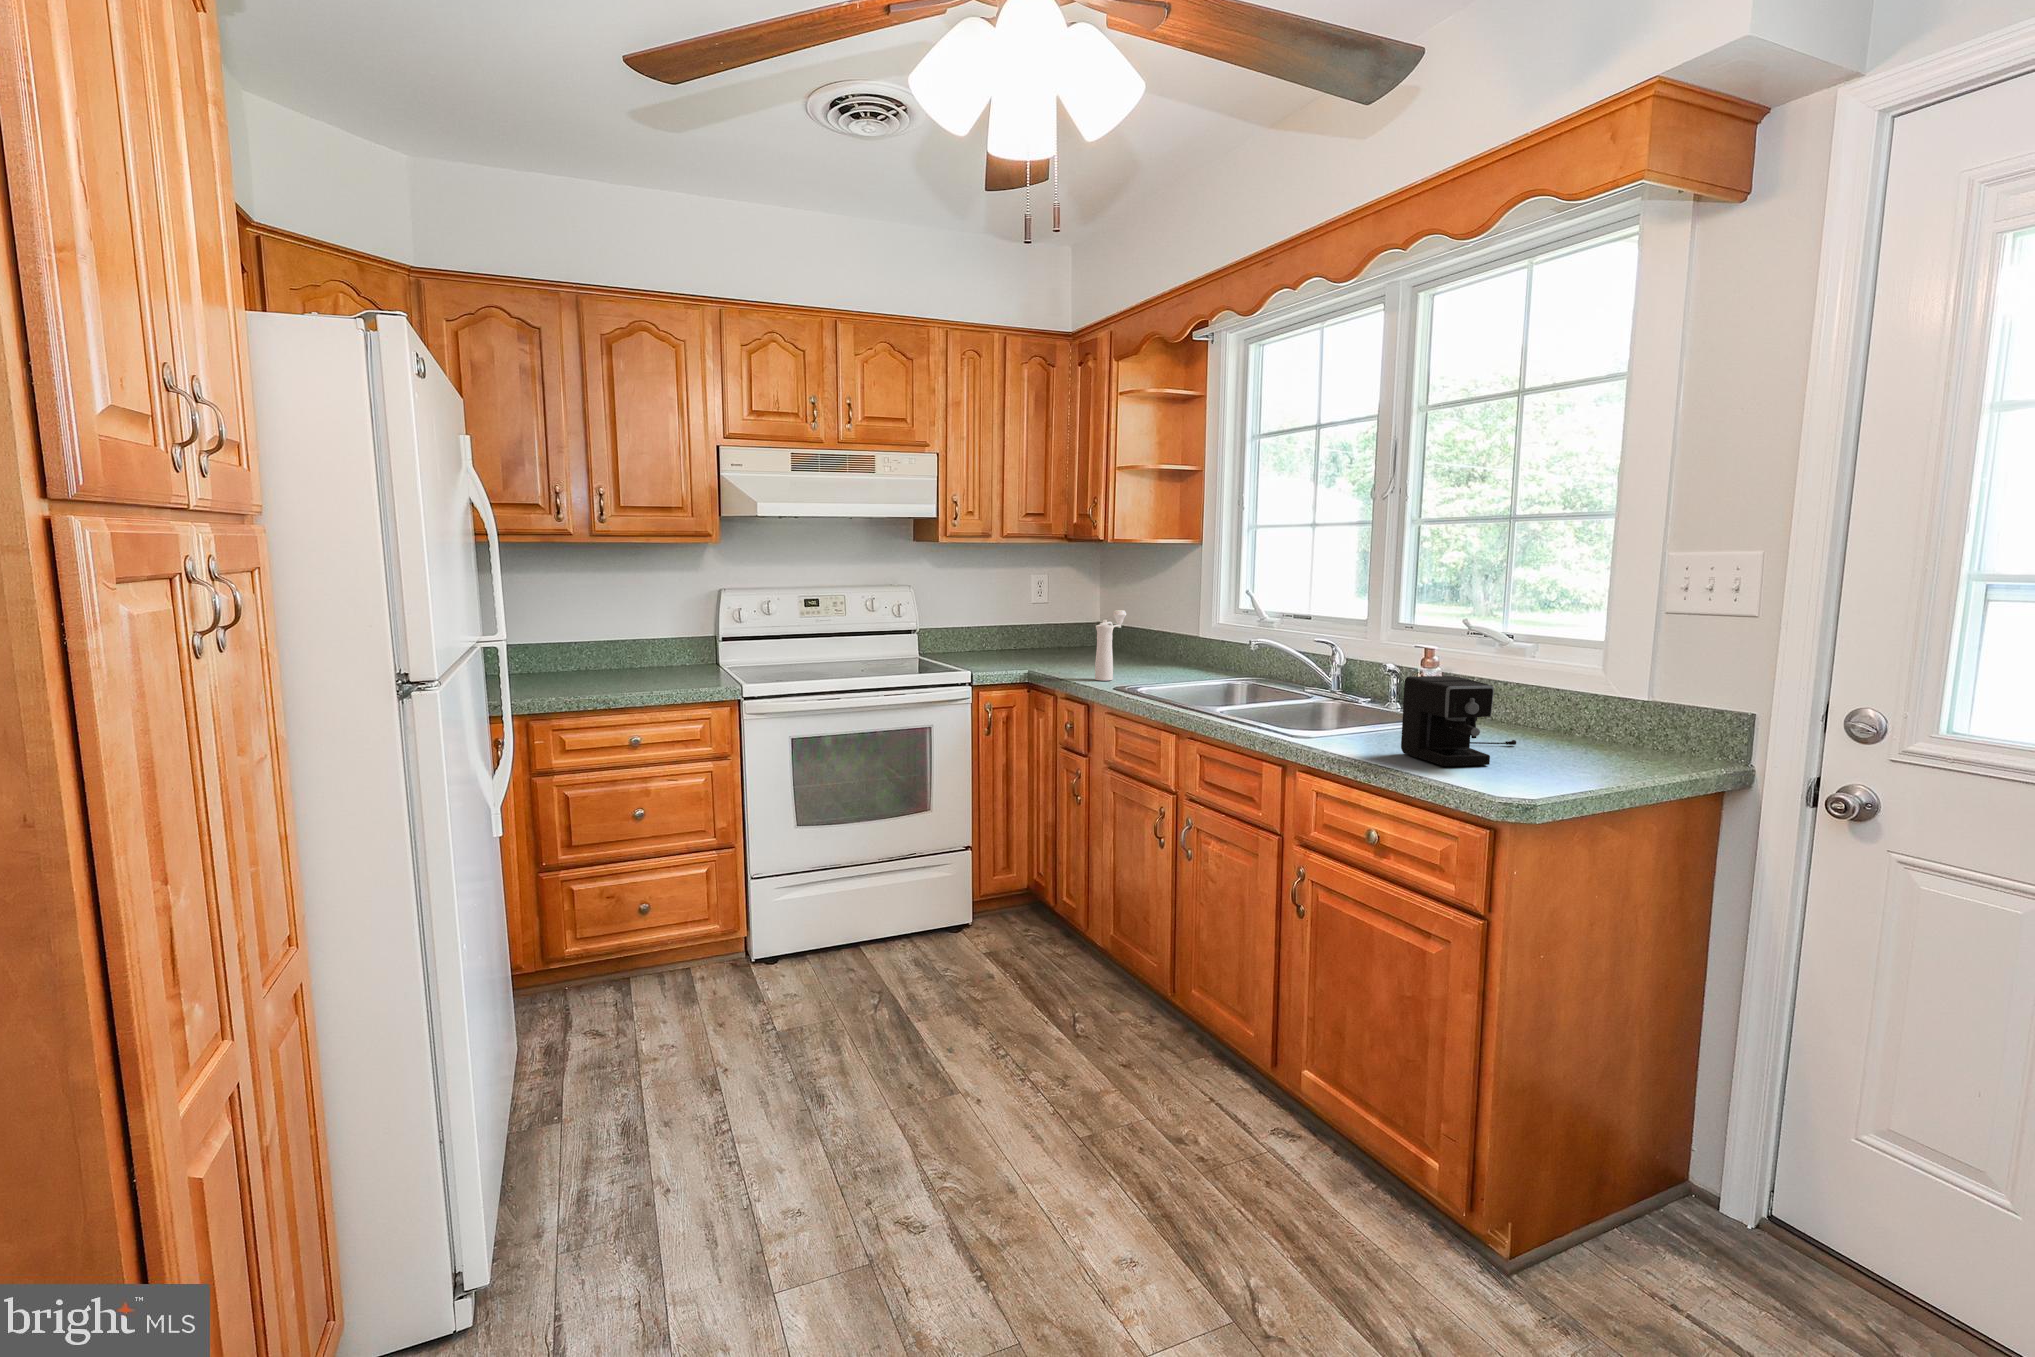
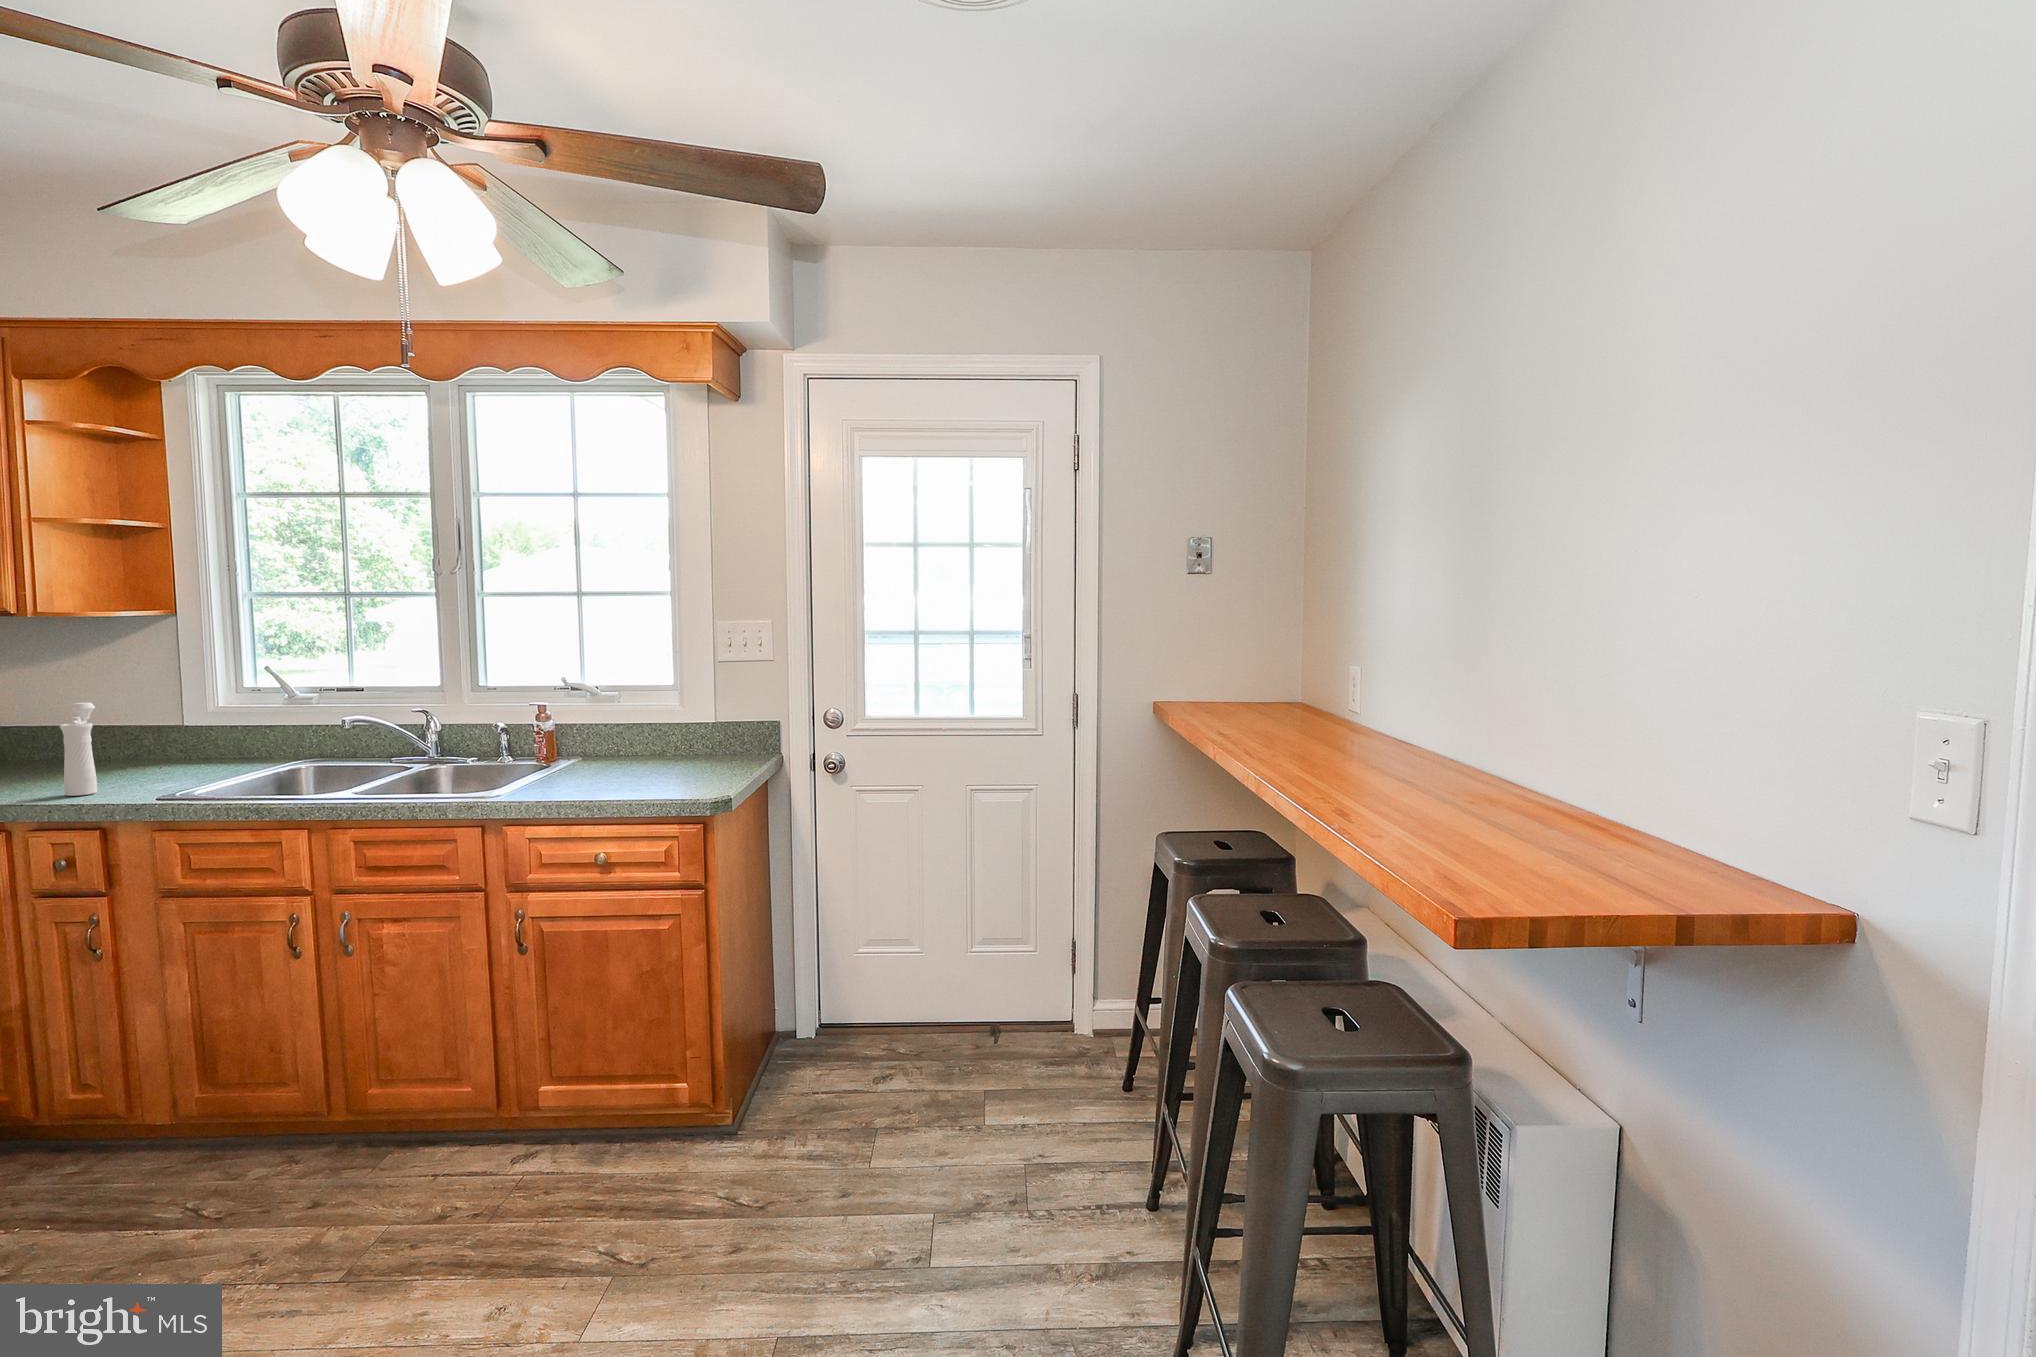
coffee maker: present [1401,676,1516,766] -> none [593,726,667,793]

